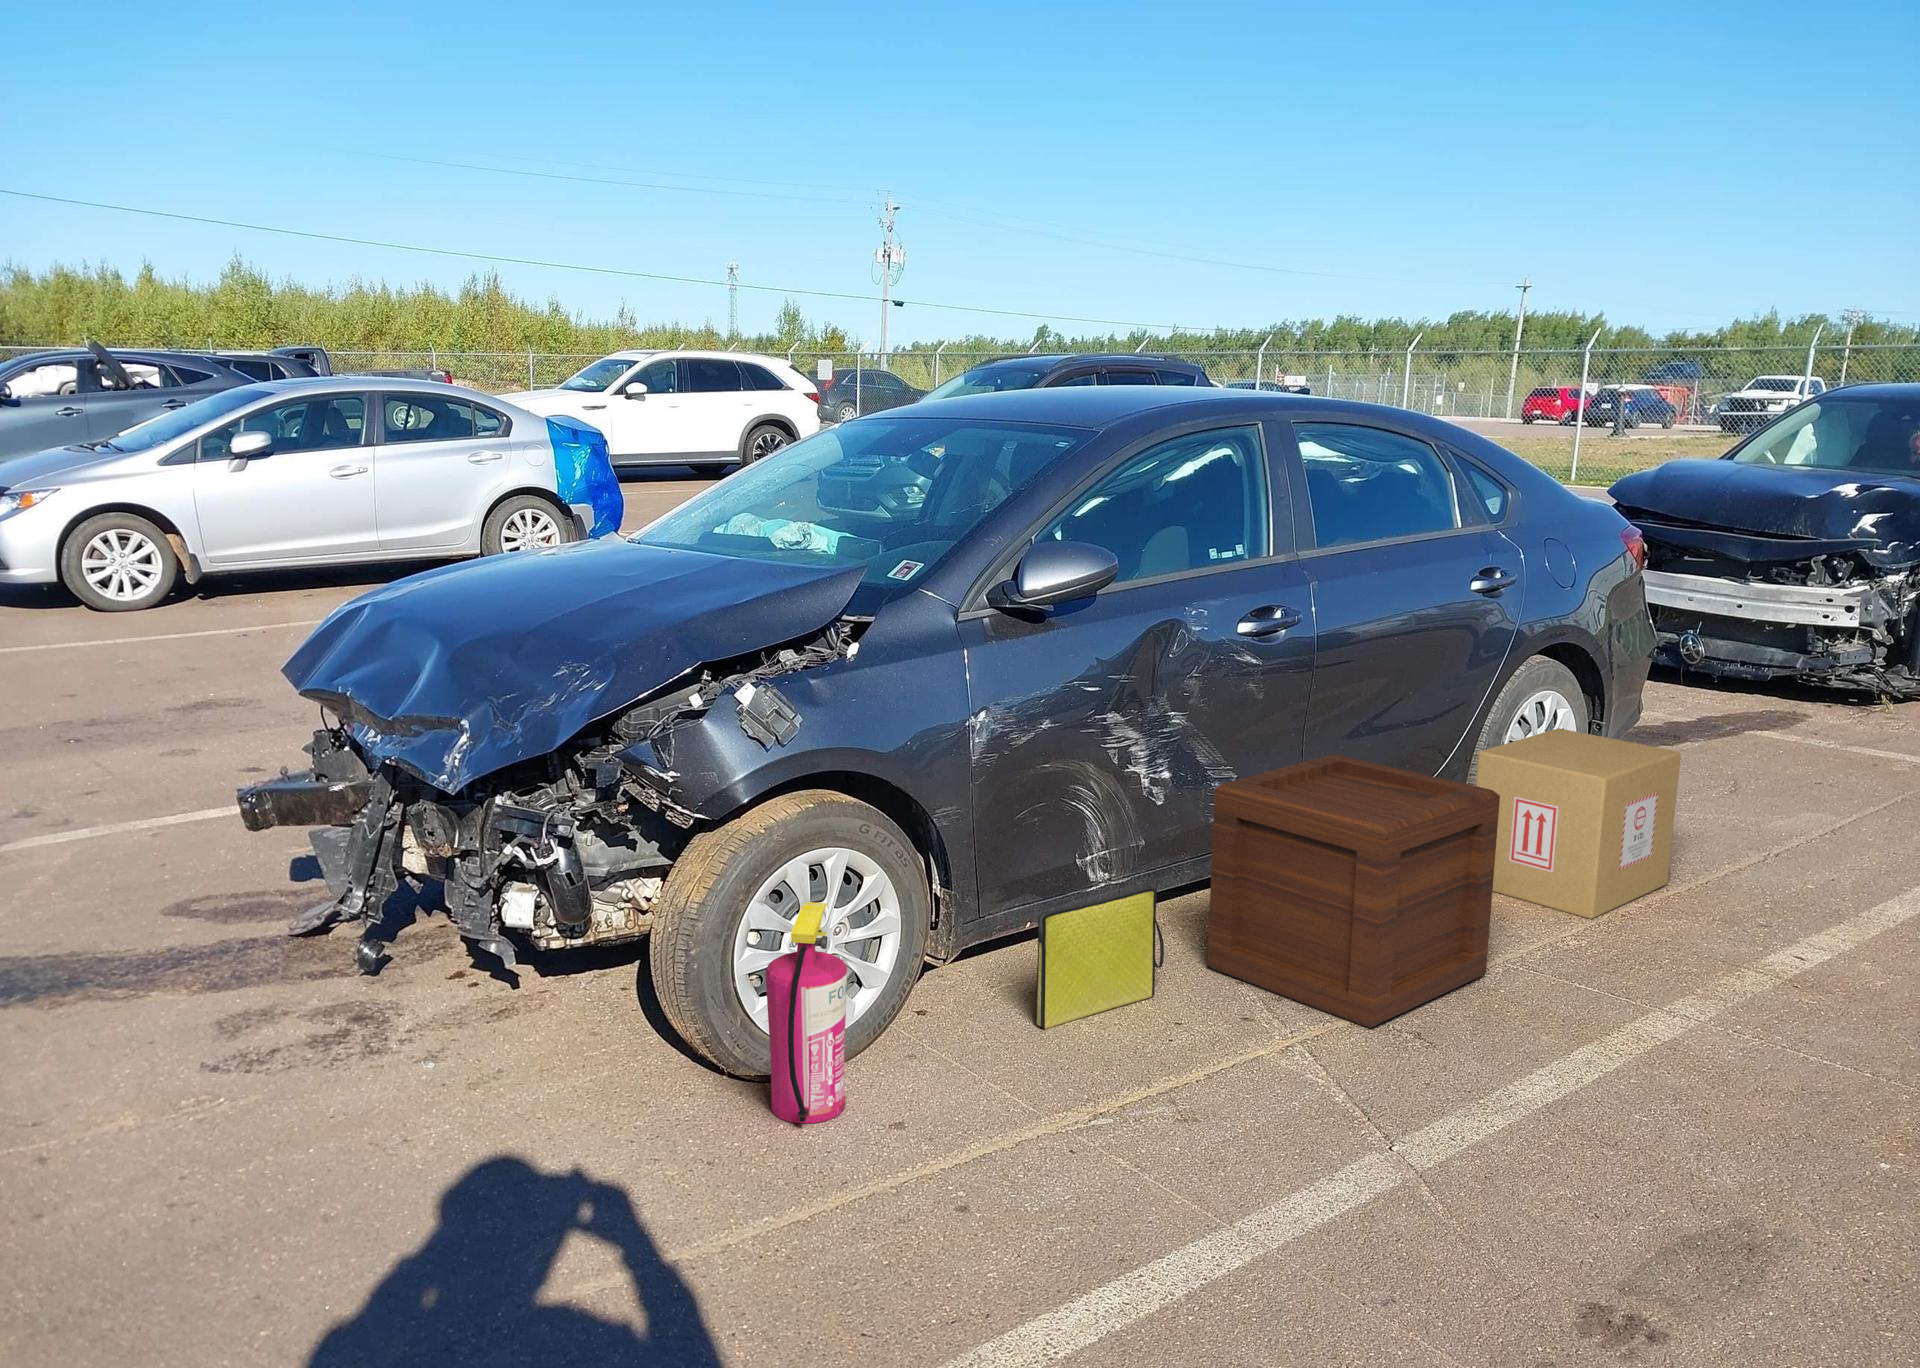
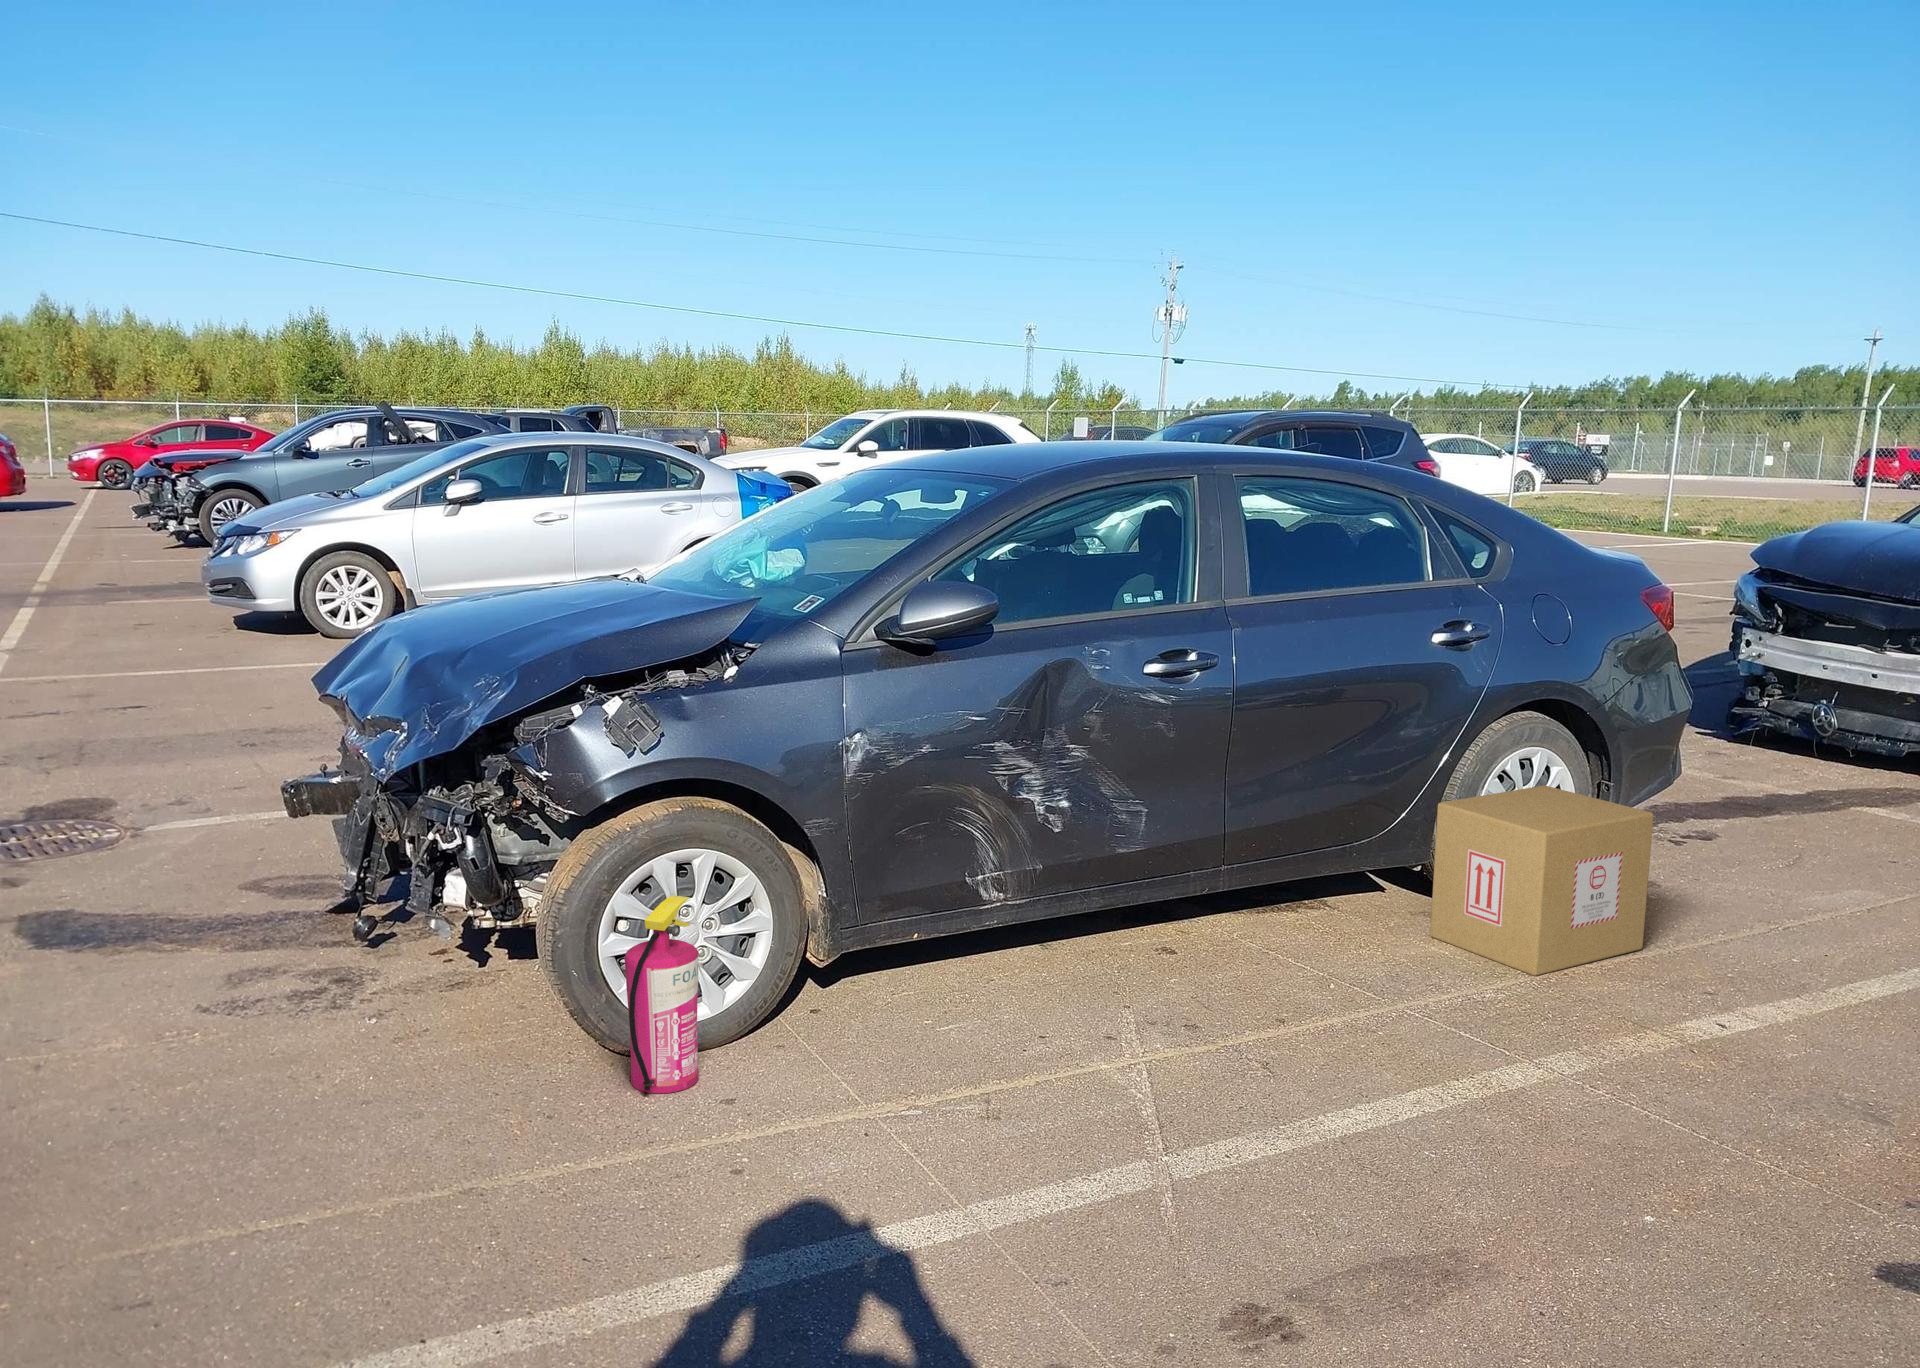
wooden crate: present [1207,754,1500,1028] -> none [1109,795,1390,1057]
bag: present [1035,886,1164,1029] -> none [913,907,1050,1034]

